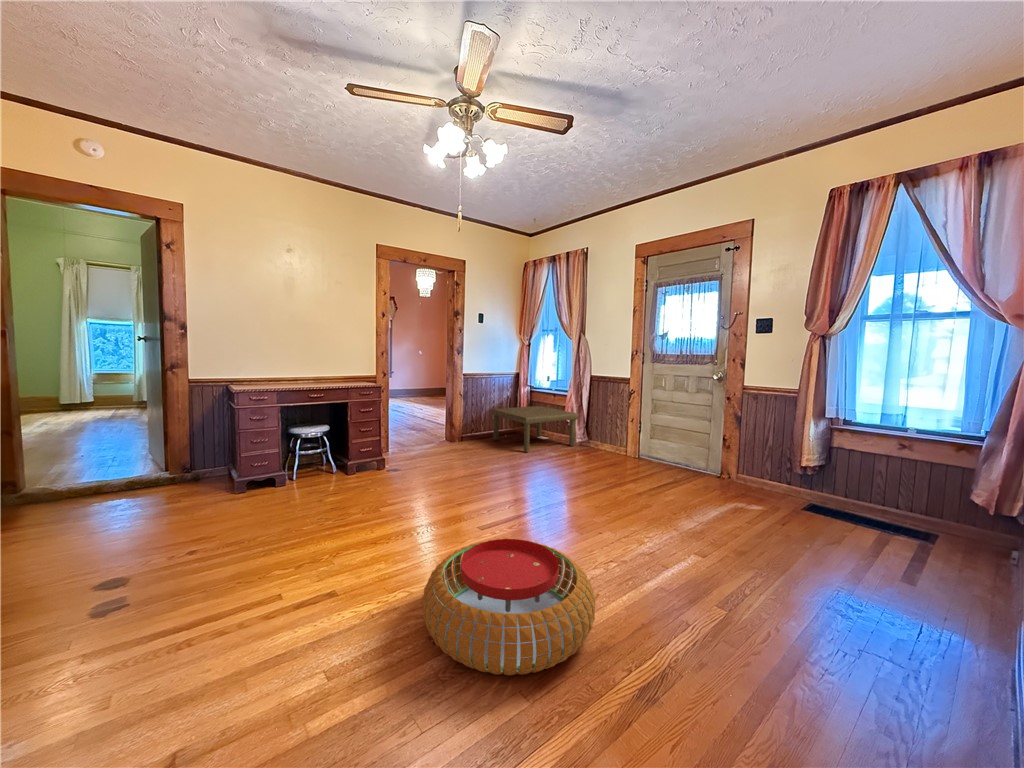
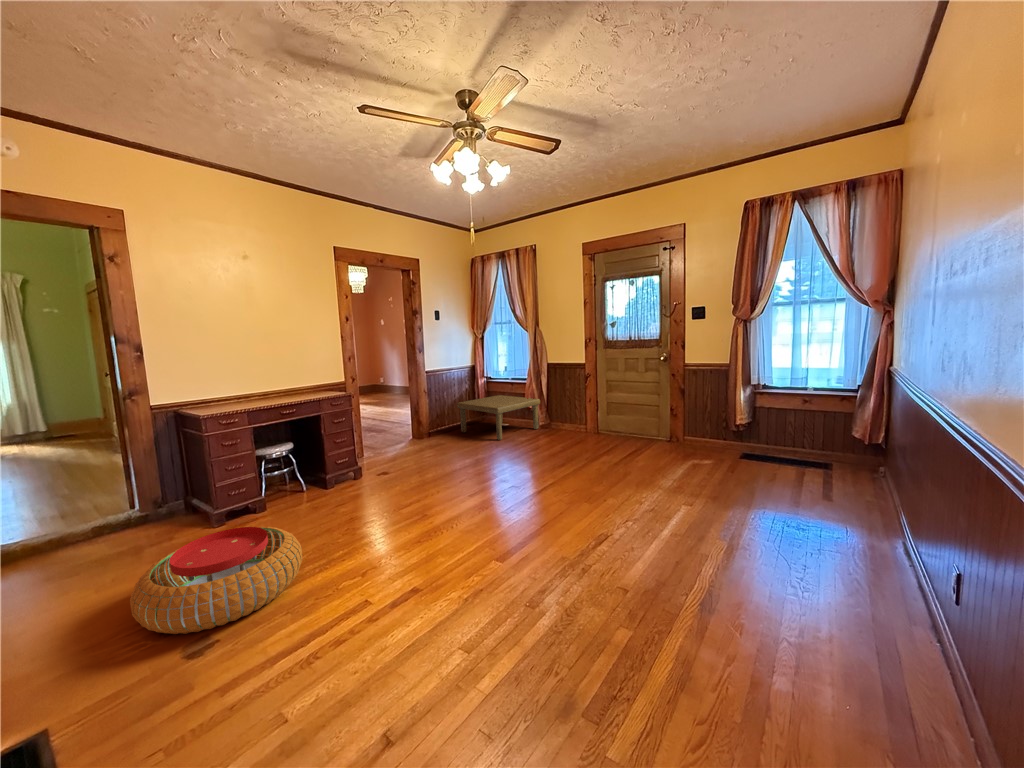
pouf: present [422,539,595,676] -> present [130,527,302,634]

